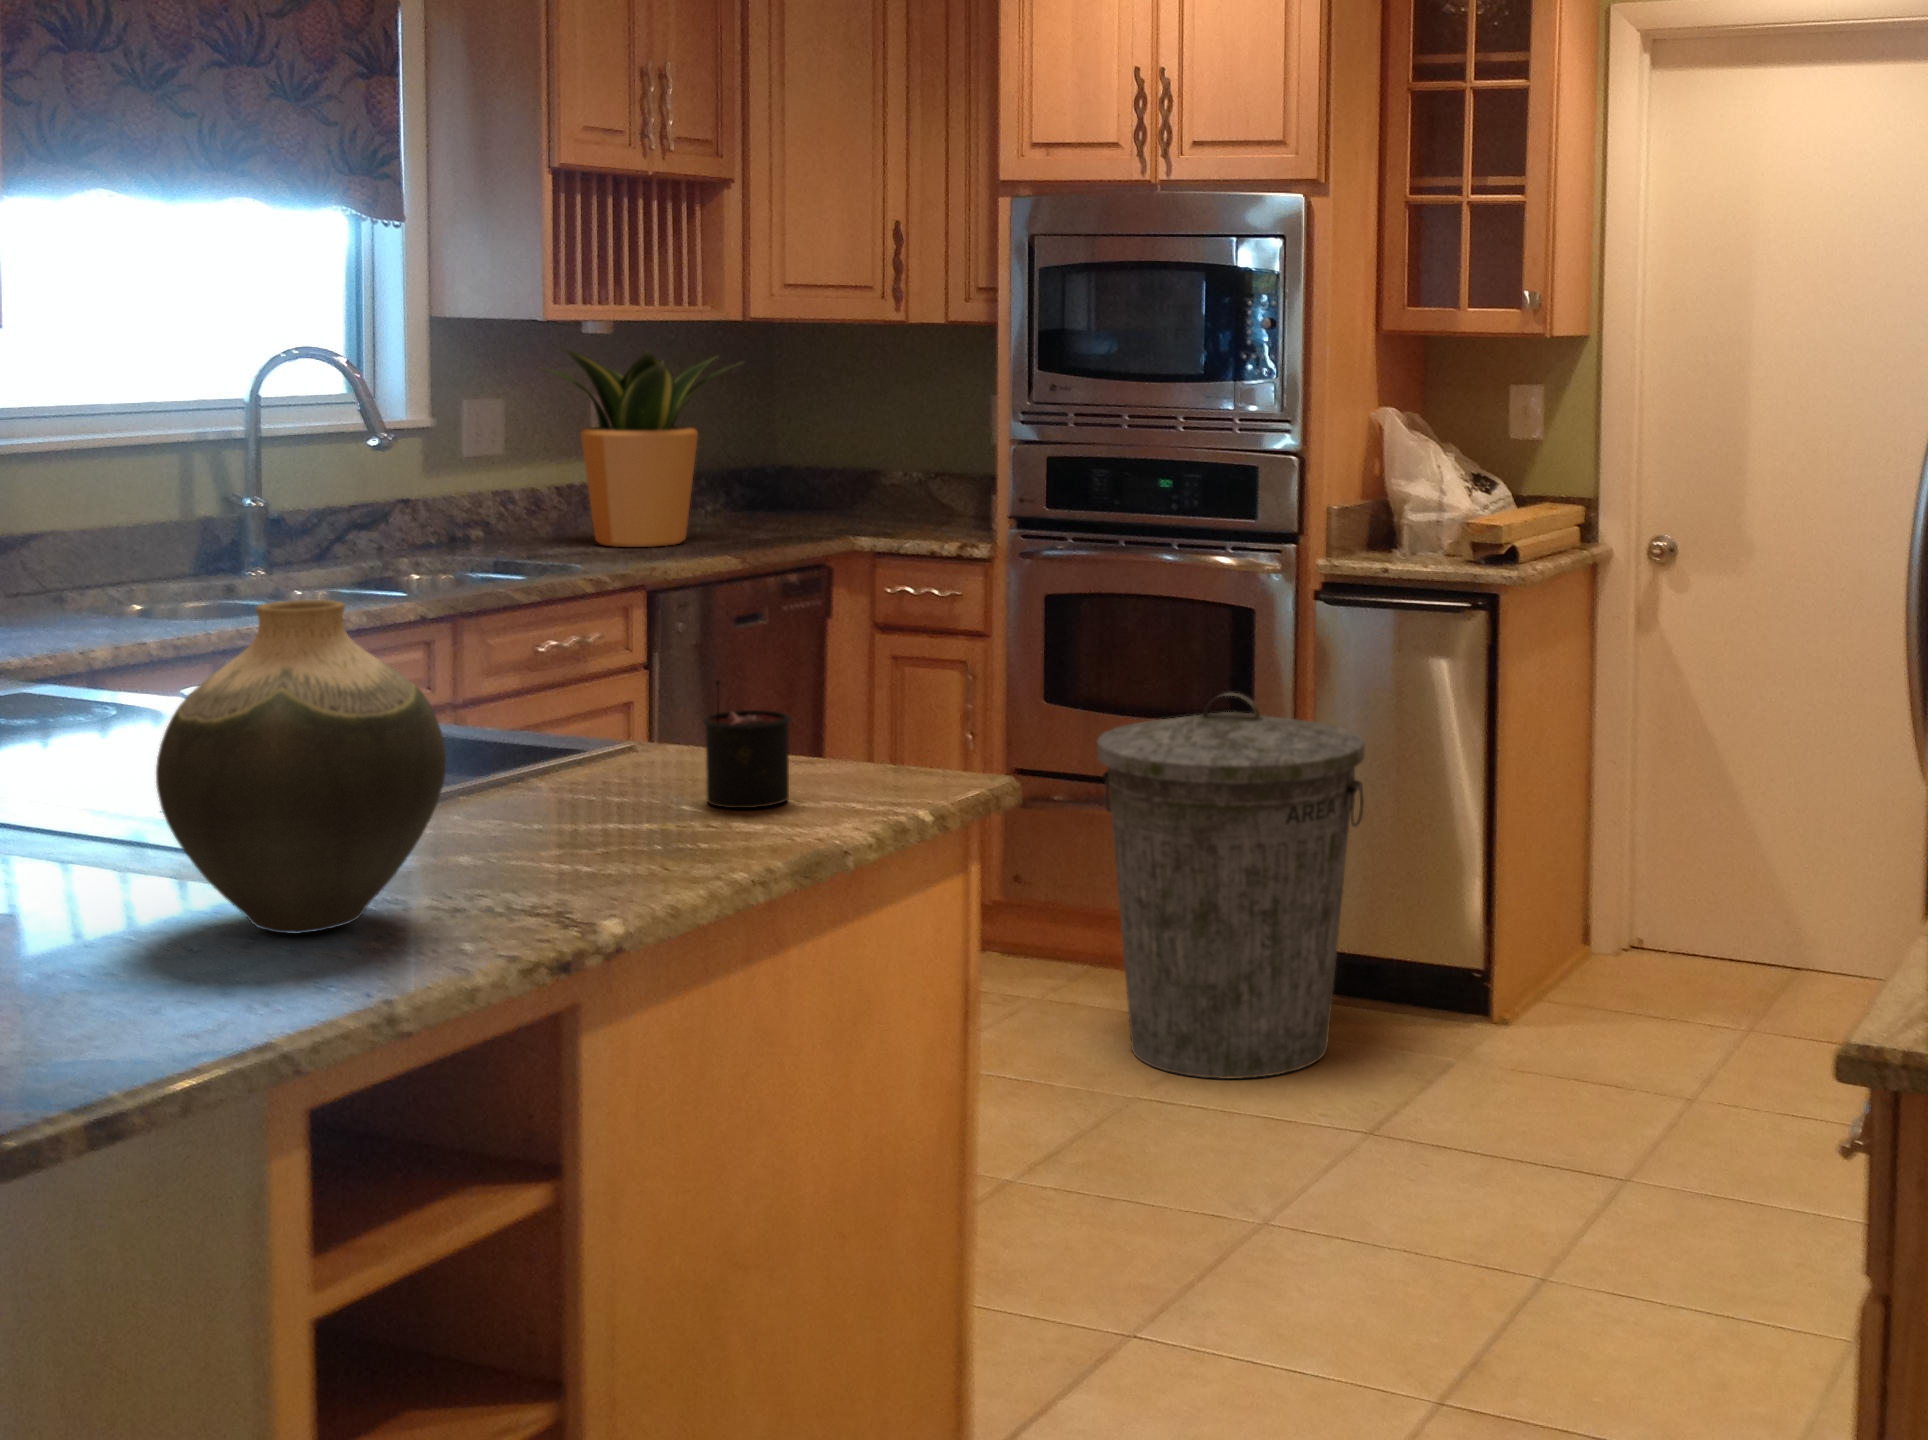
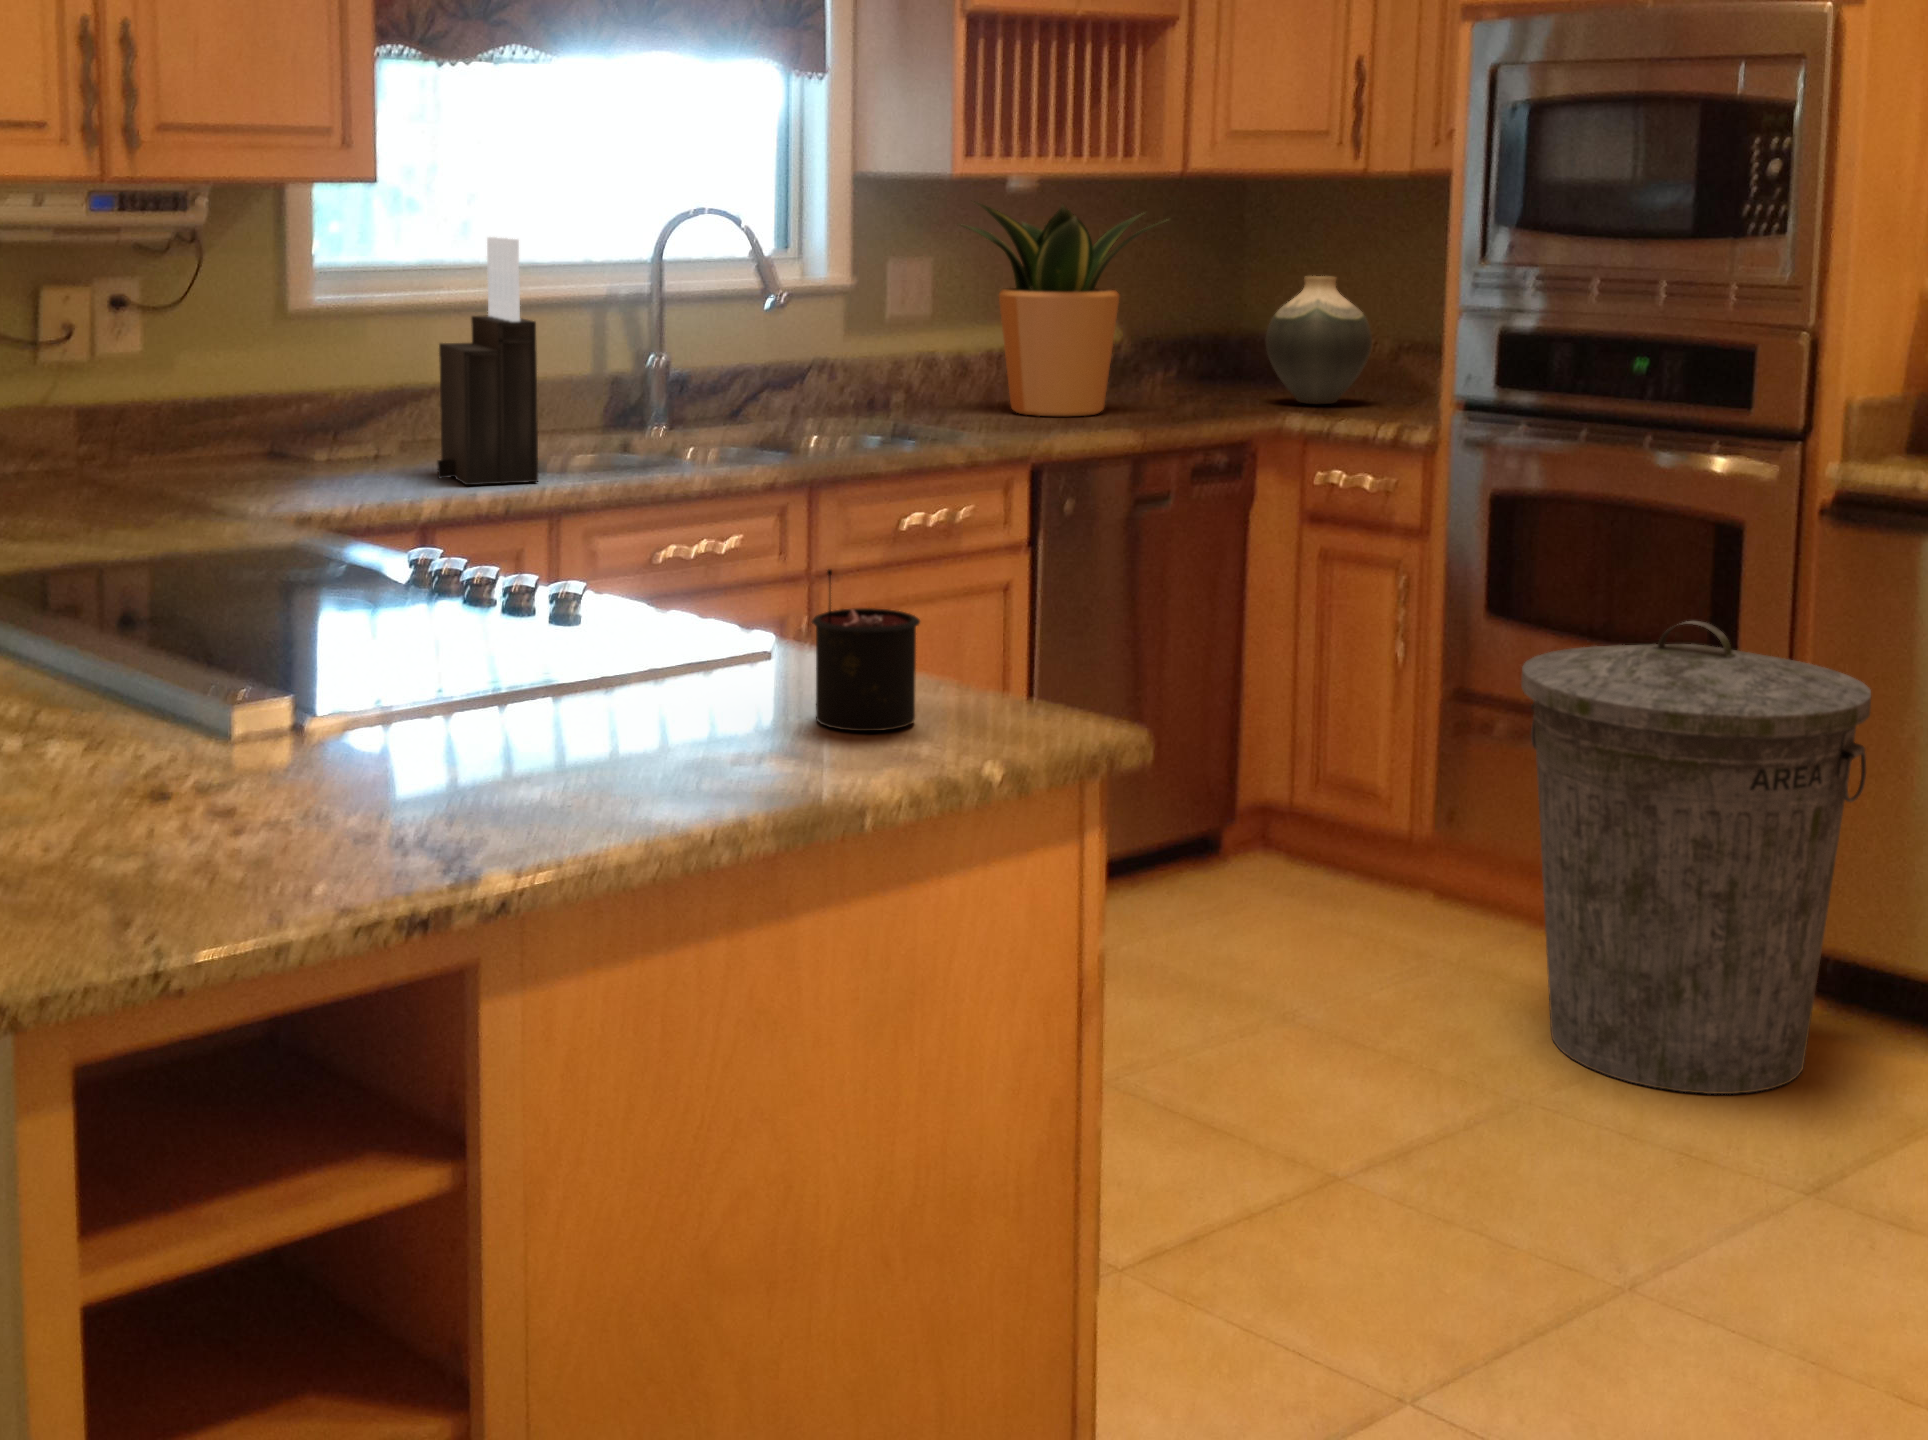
knife block: none [64,392,190,641] -> present [437,237,538,485]
vase: present [156,600,446,934] -> present [1266,276,1372,404]

